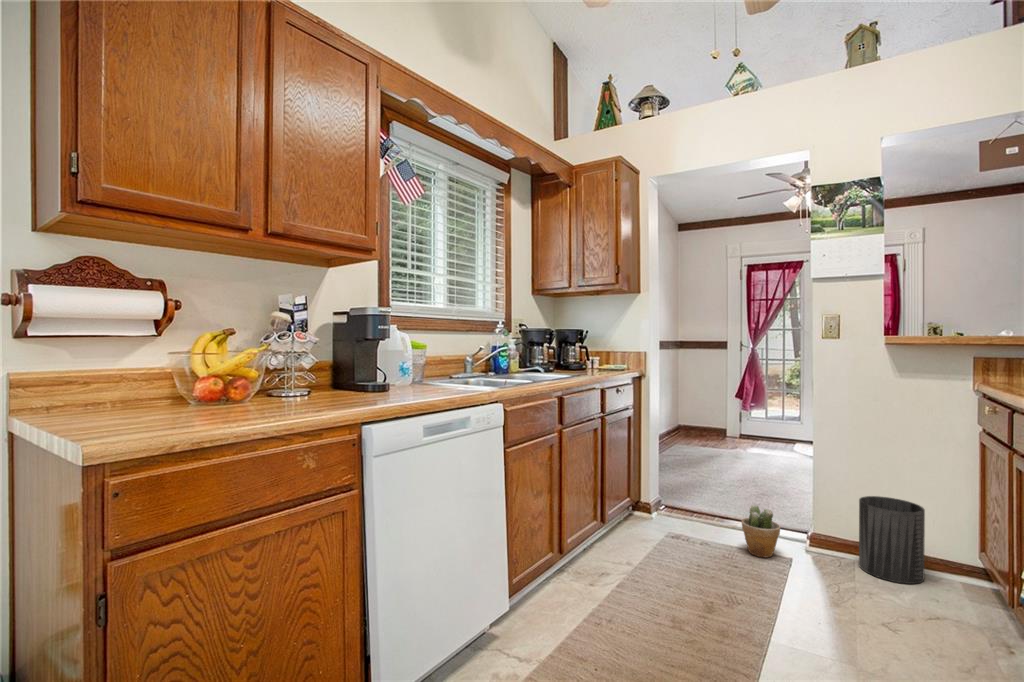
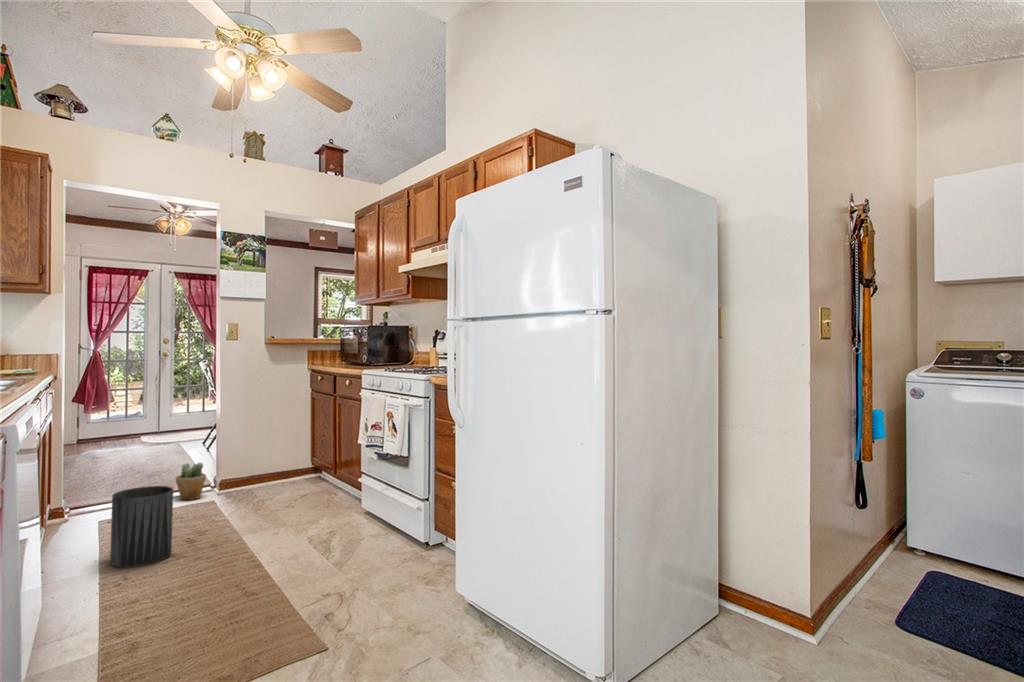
trash can: present [859,496,925,584] -> present [110,486,173,567]

